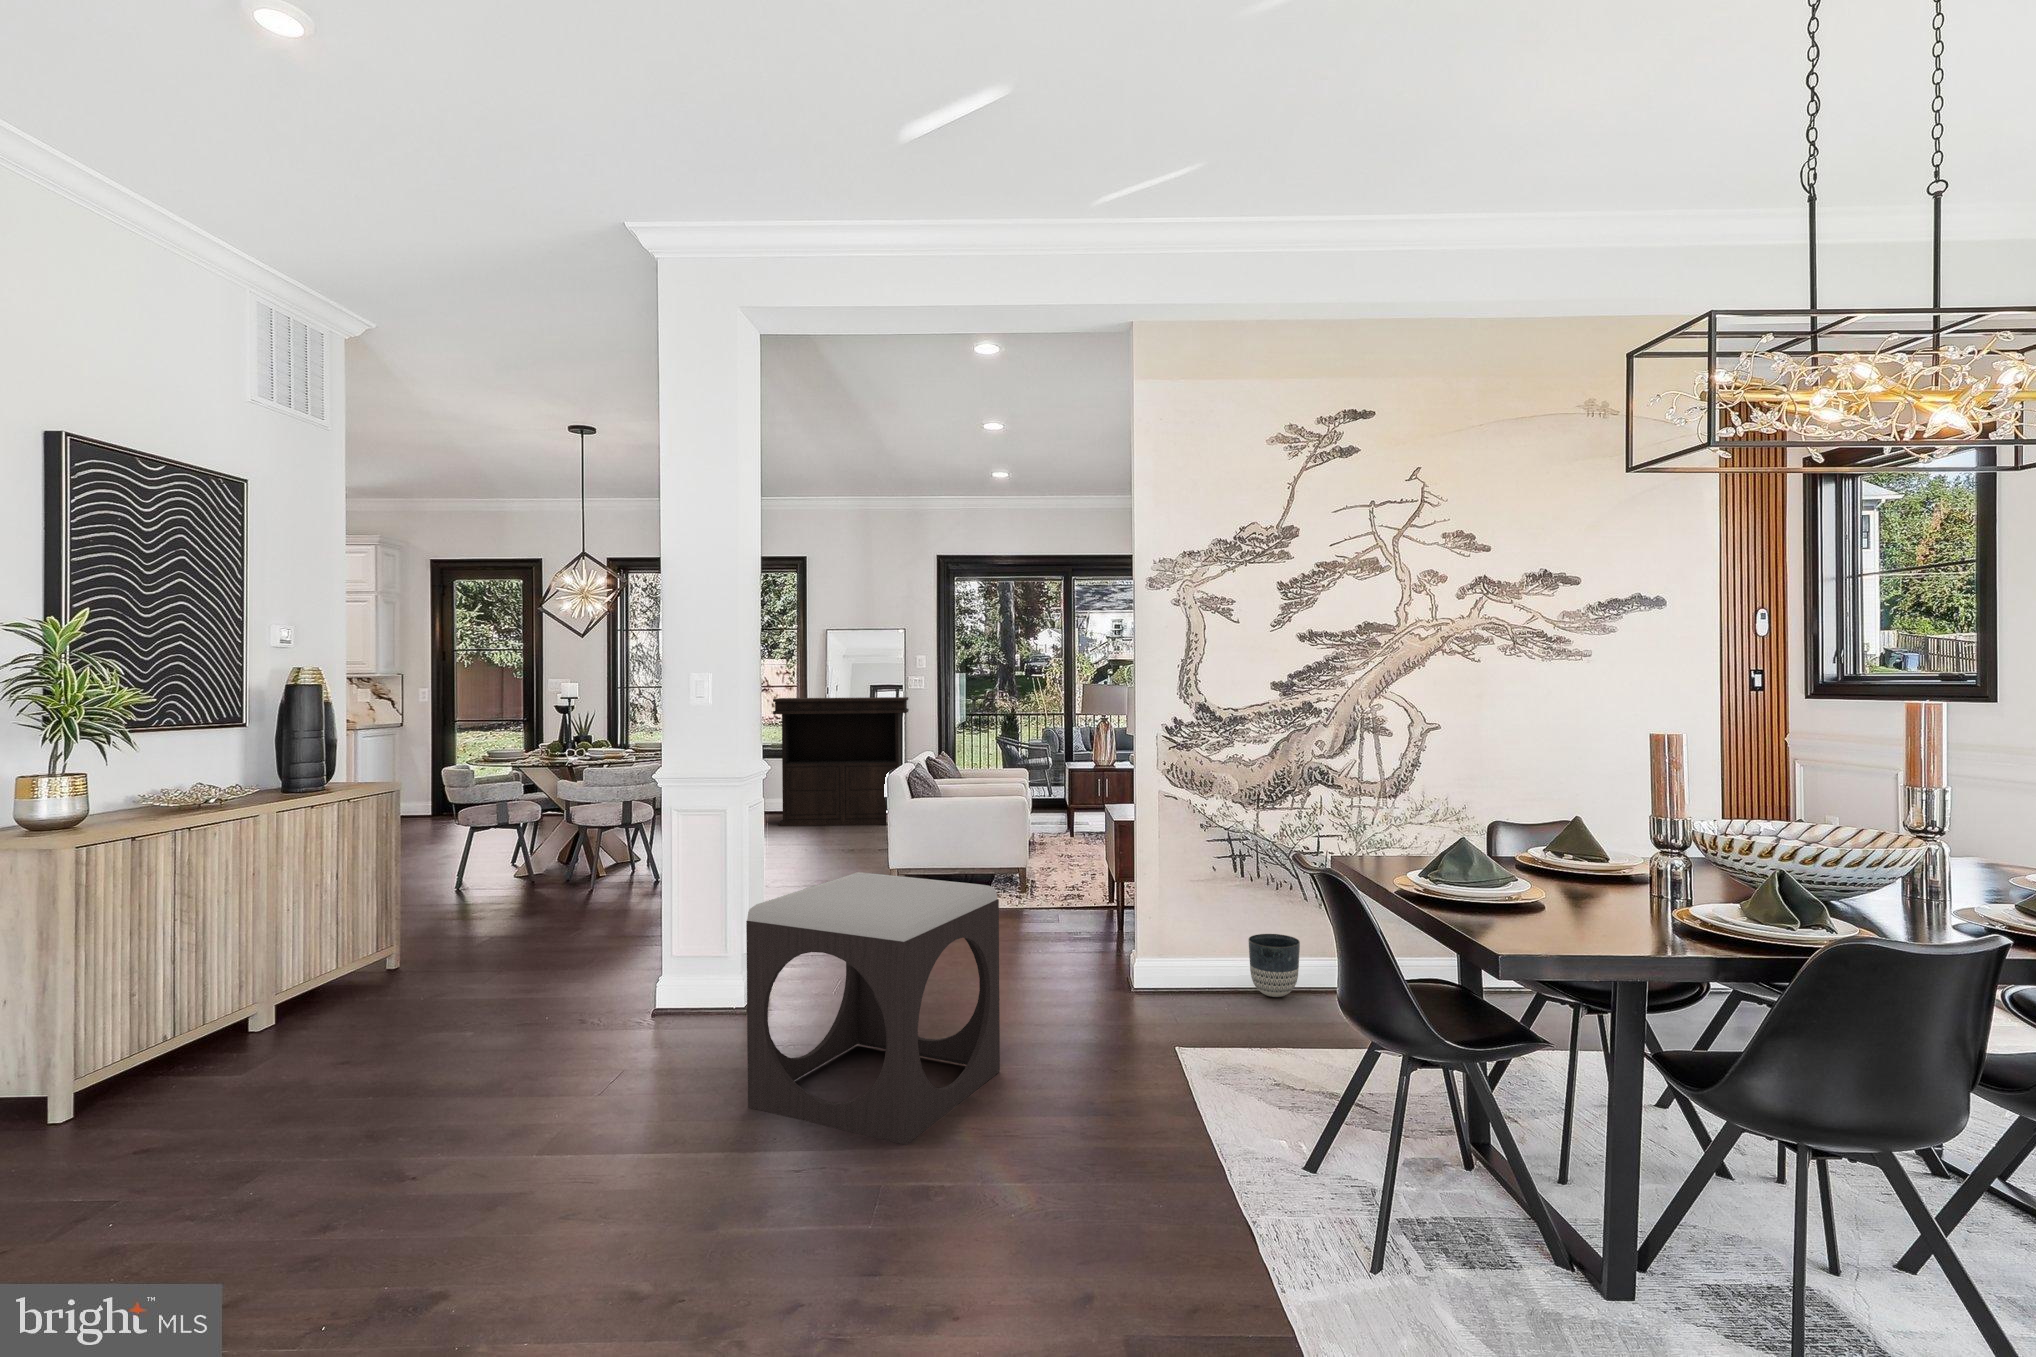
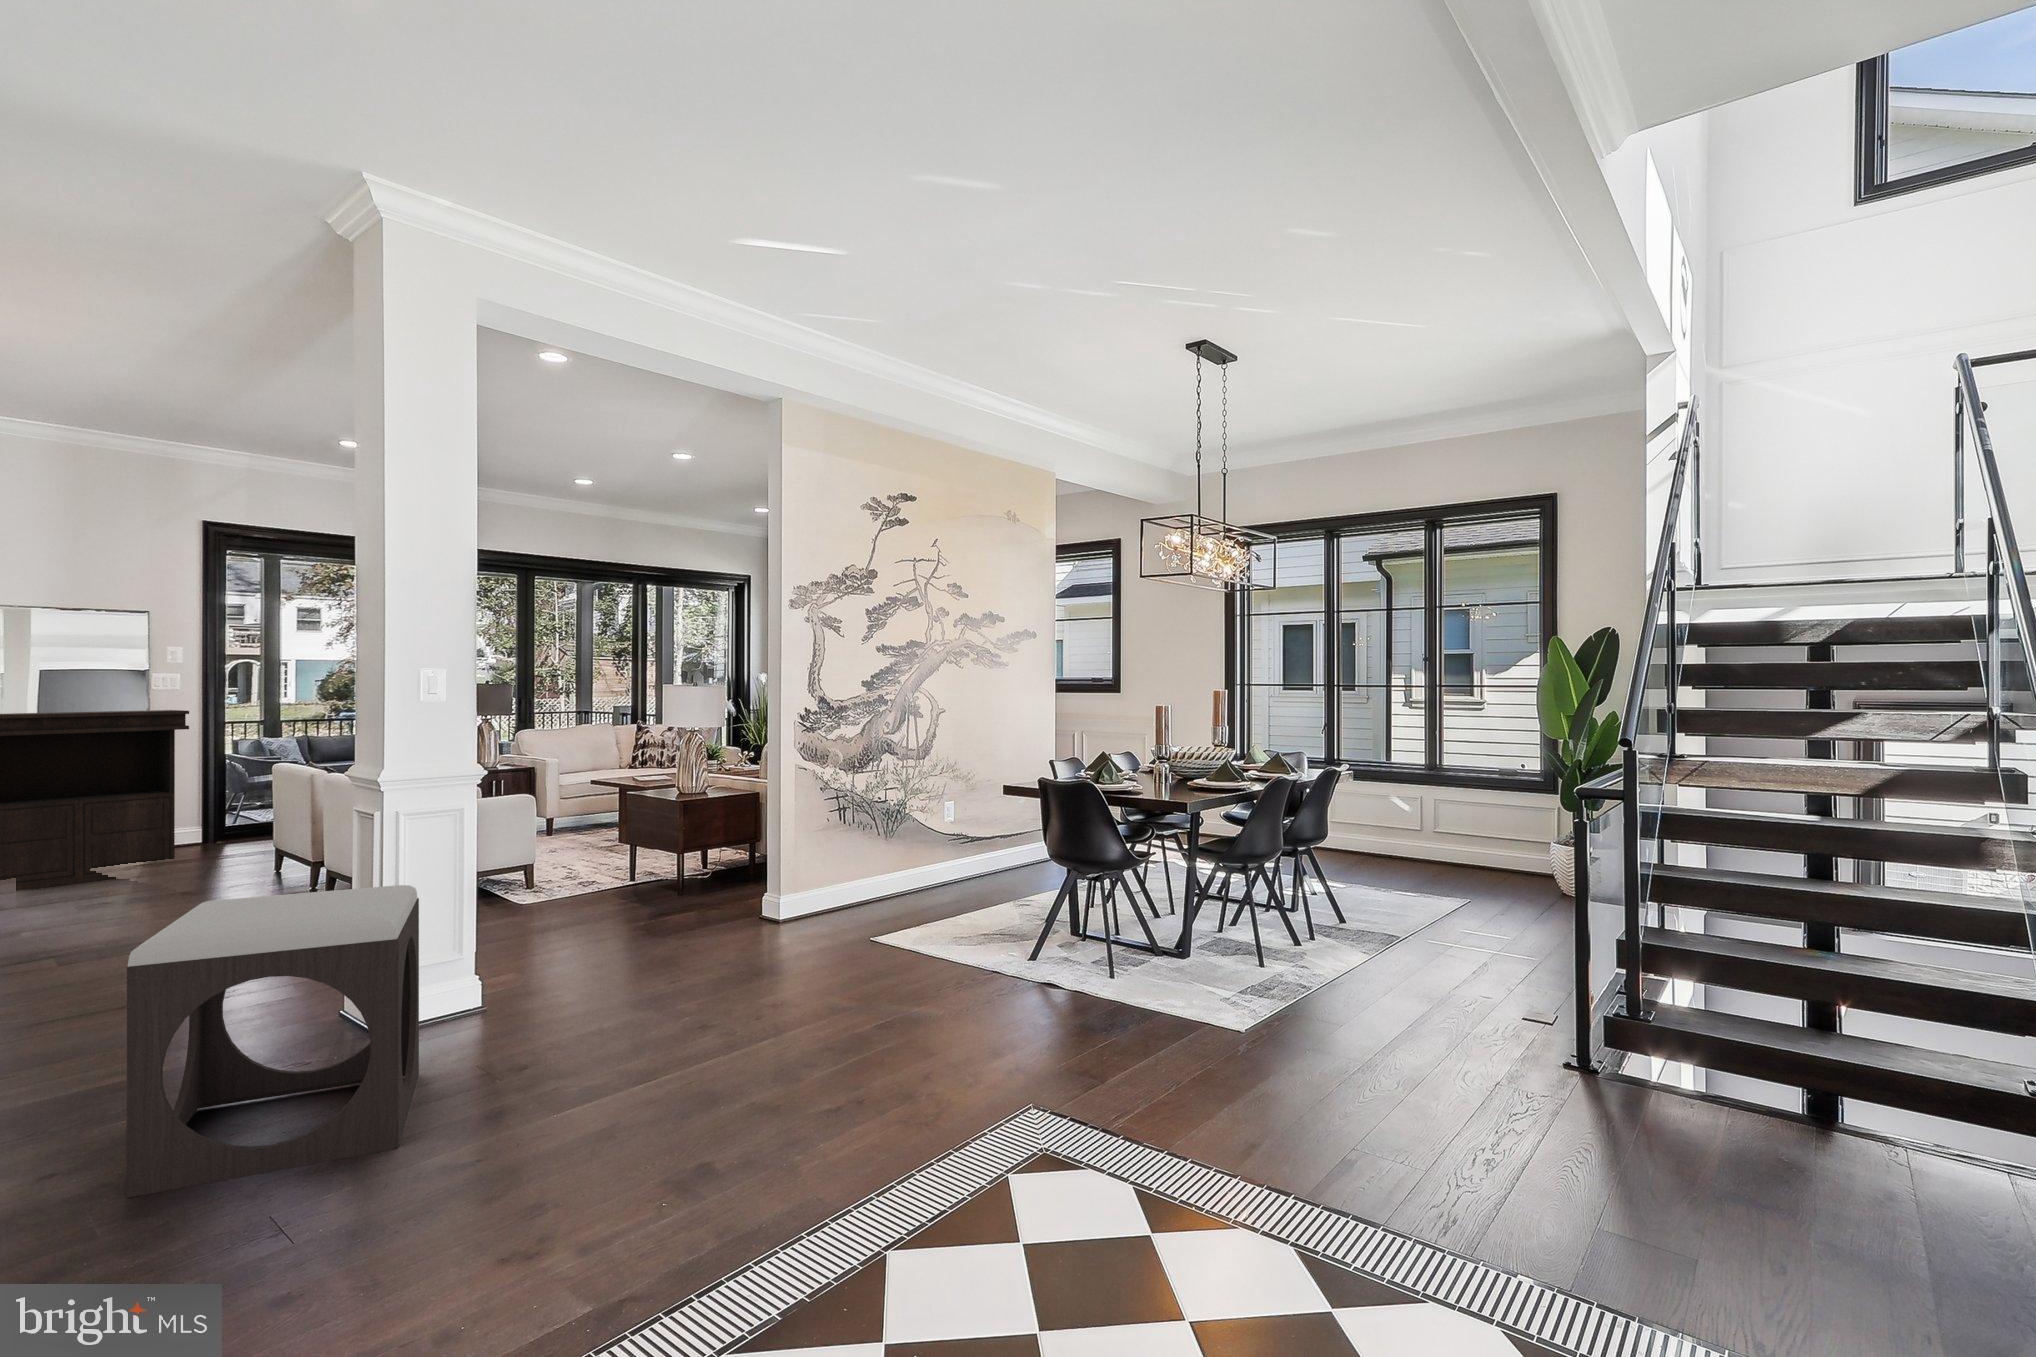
footstool: present [746,872,1000,1145] -> present [127,885,419,1198]
planter: present [1249,934,1300,997] -> none [859,861,895,904]

